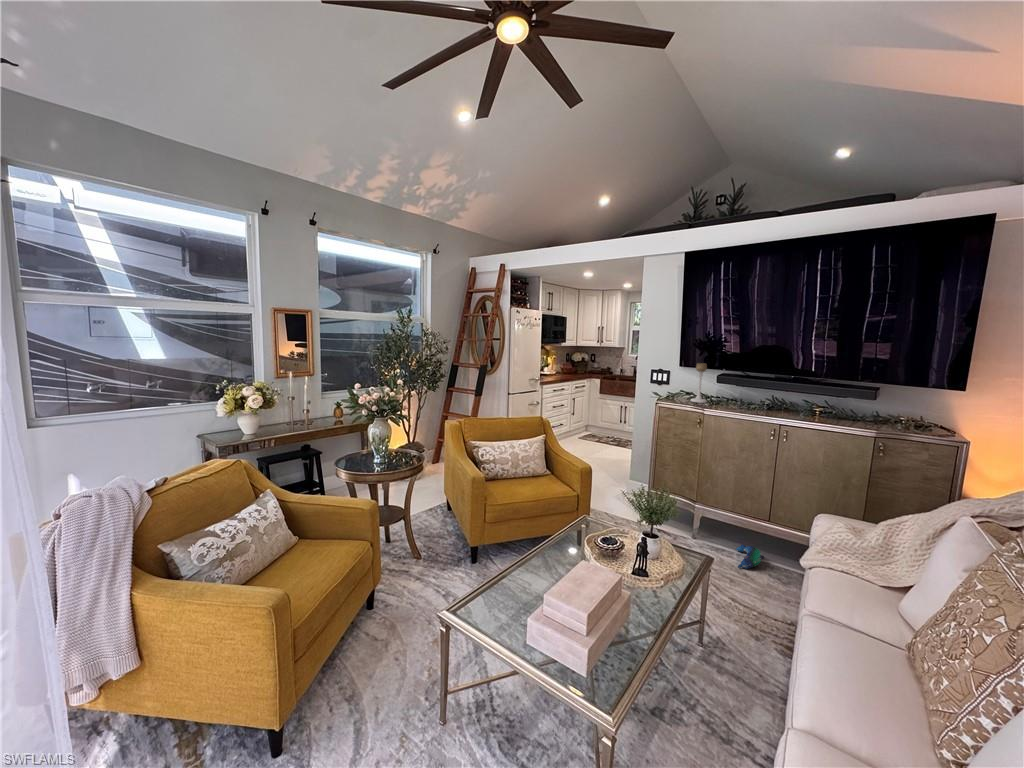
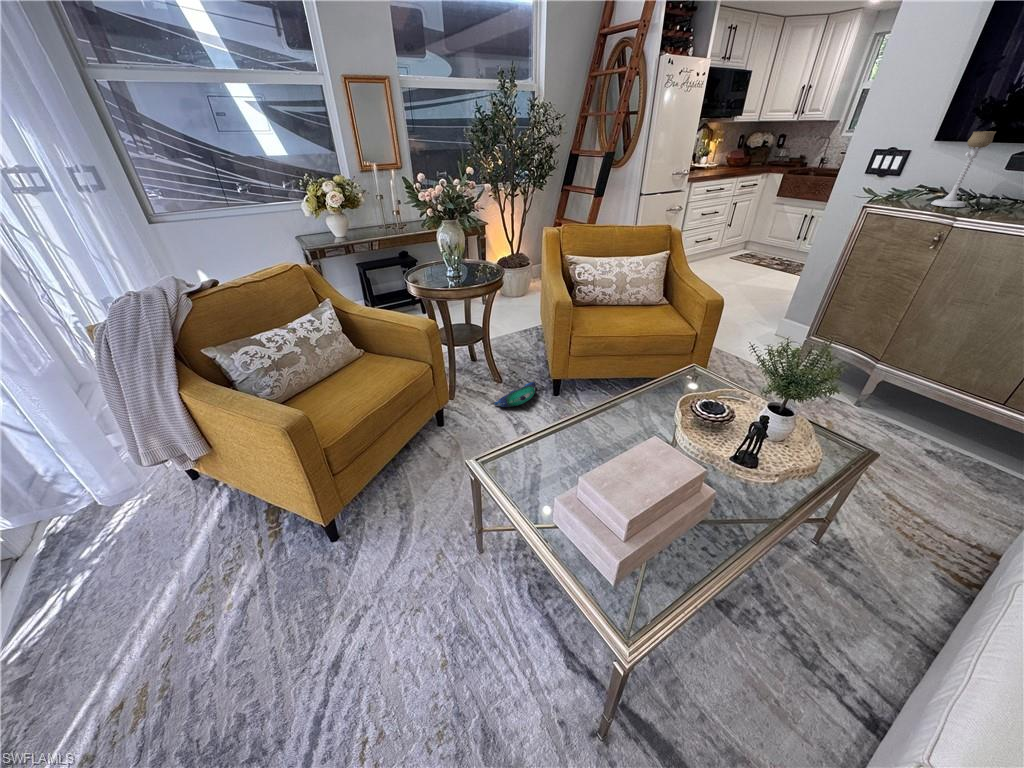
plush toy: present [736,544,765,569] -> present [494,382,536,408]

